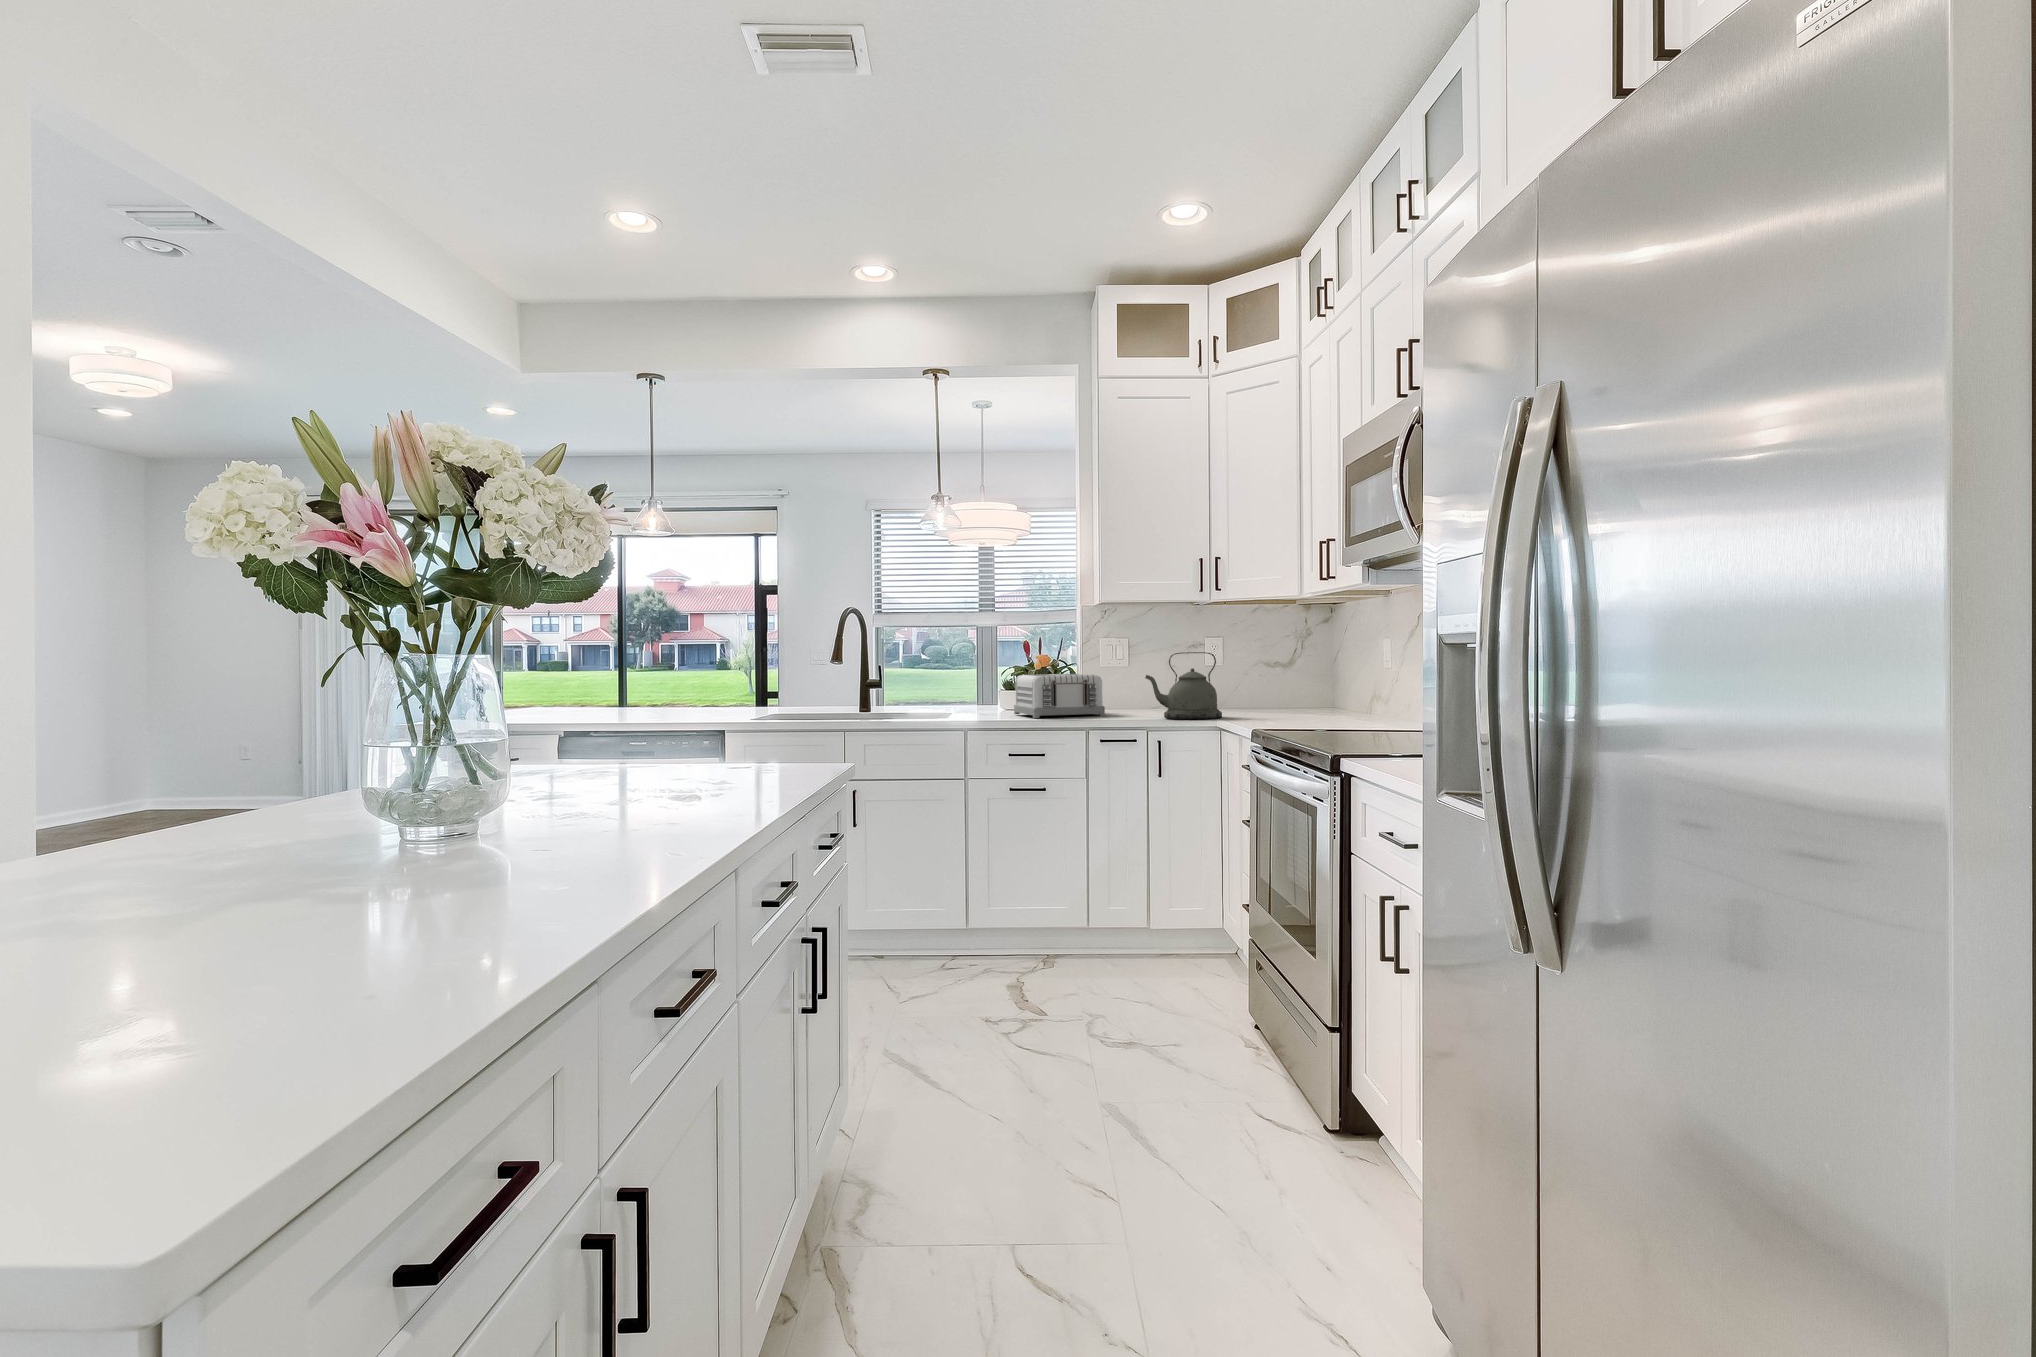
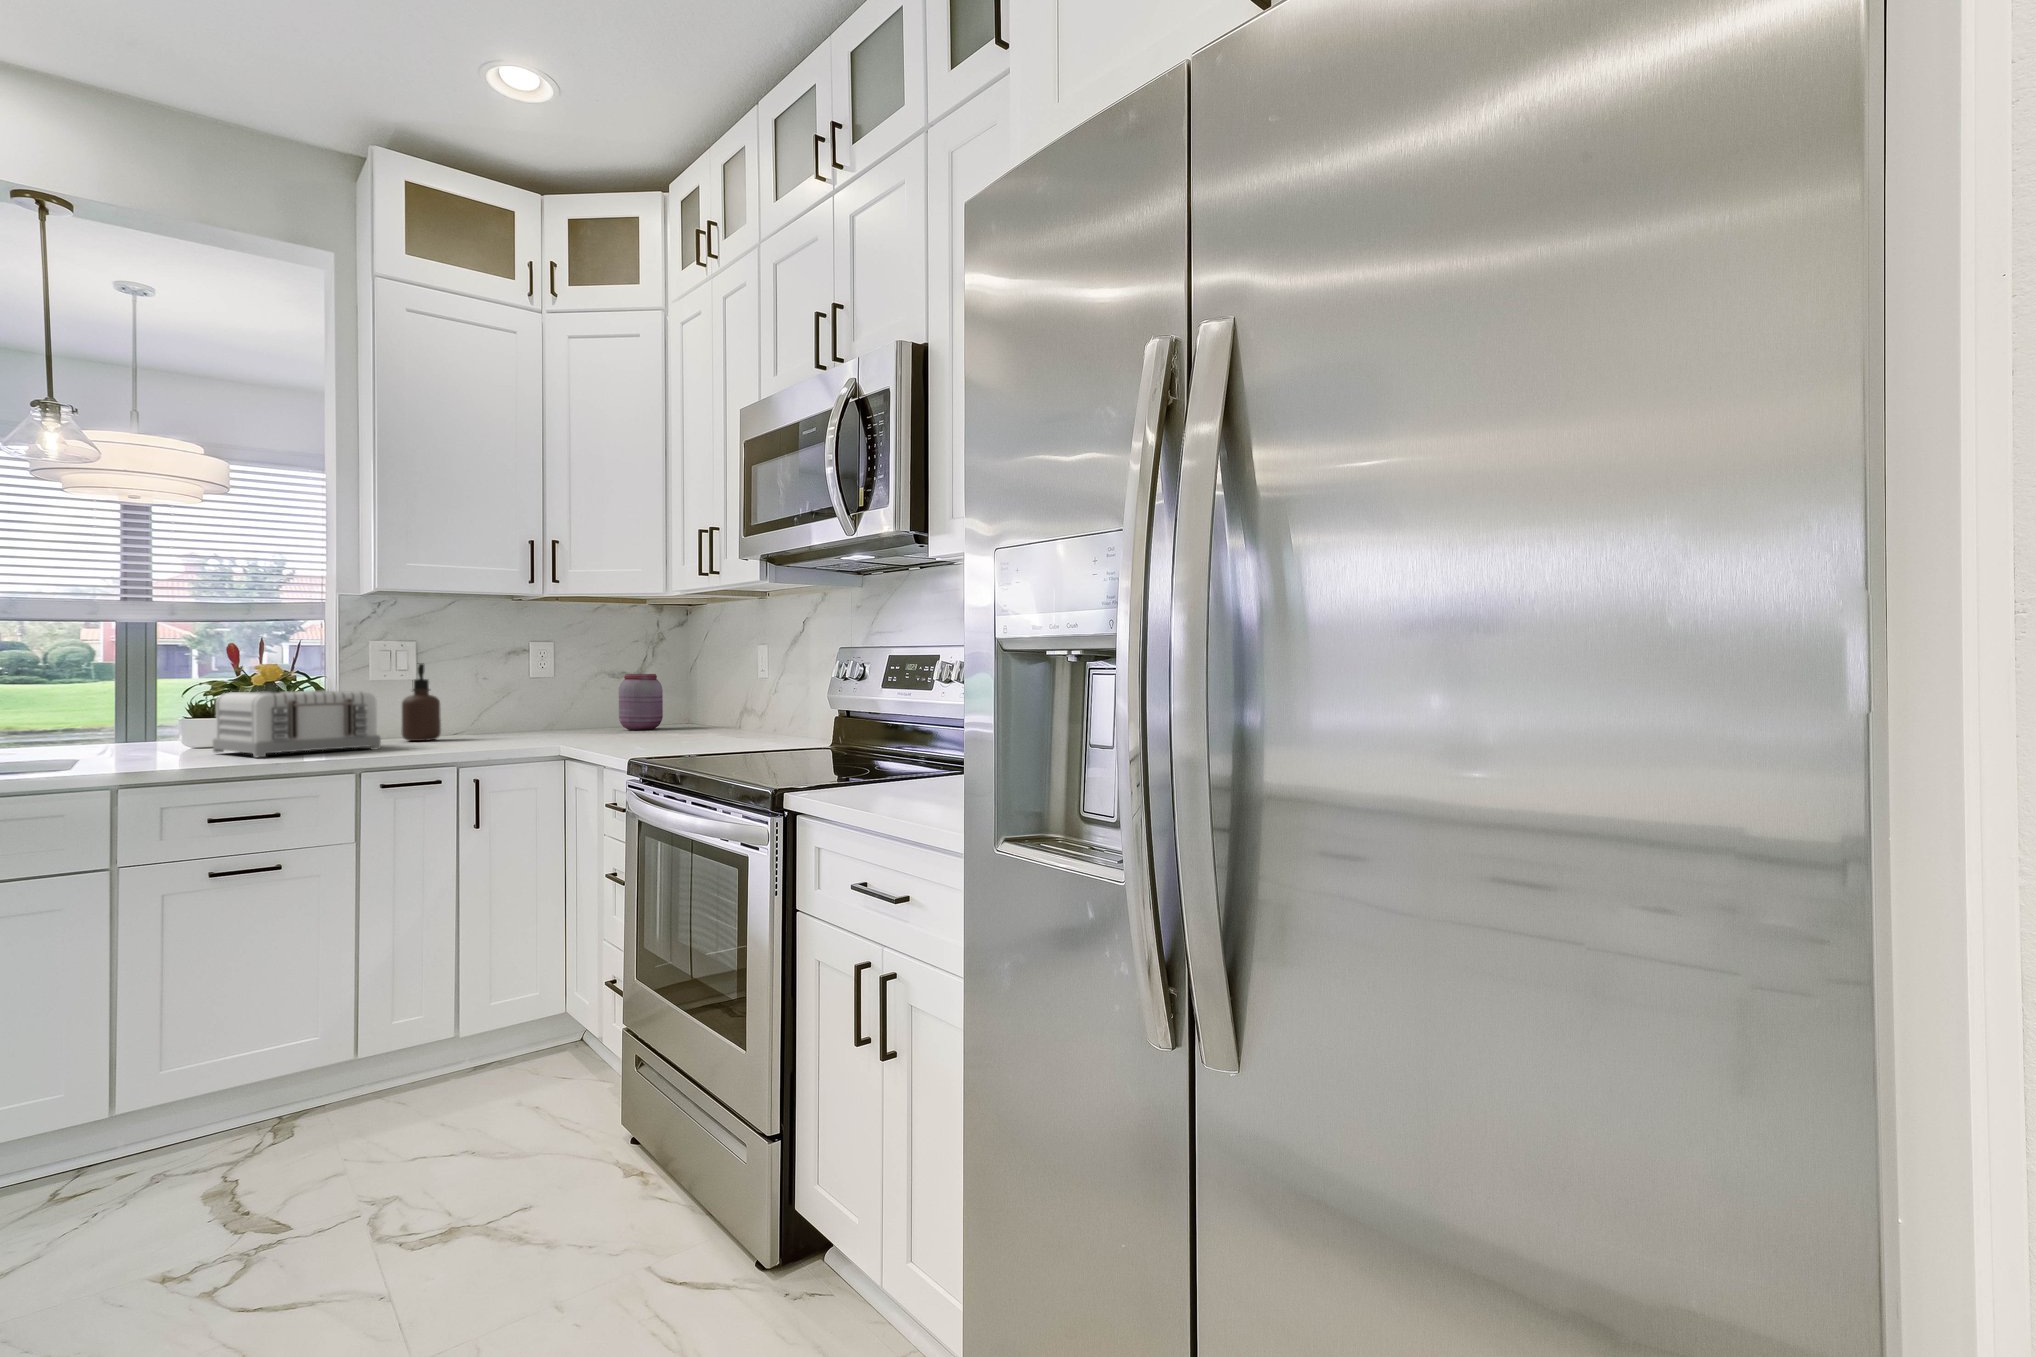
kettle: present [1145,652,1222,719] -> none [453,661,565,750]
soap dispenser: none [1120,654,1145,711] -> present [402,664,441,741]
jar: none [1273,661,1309,708] -> present [619,674,663,730]

